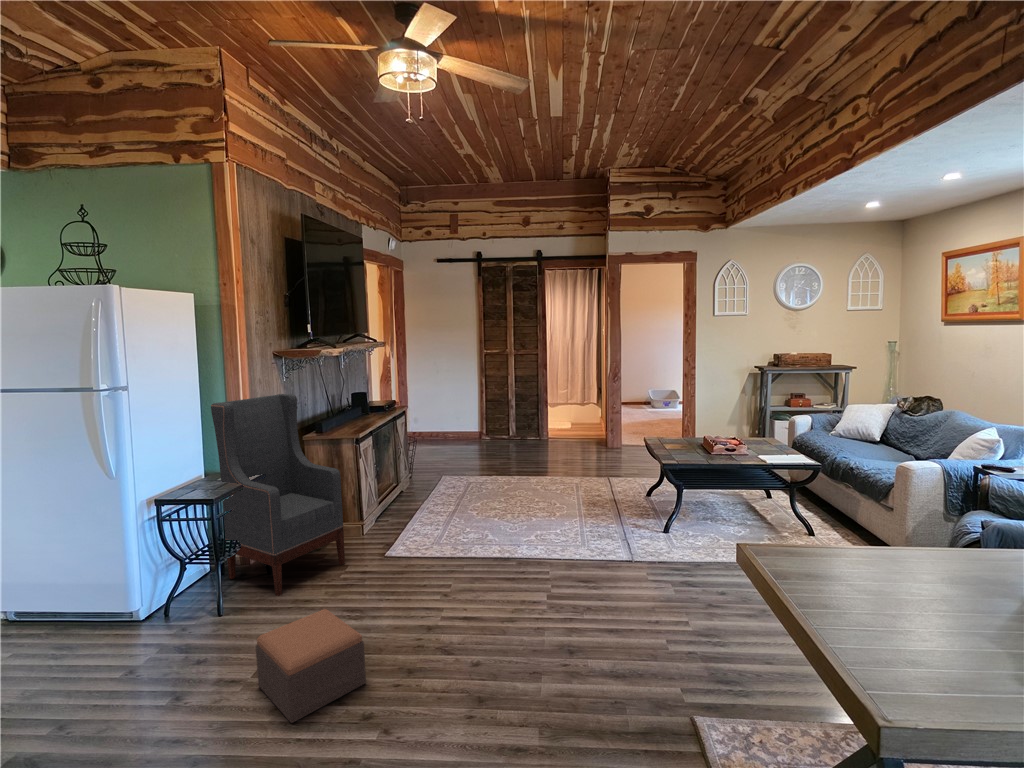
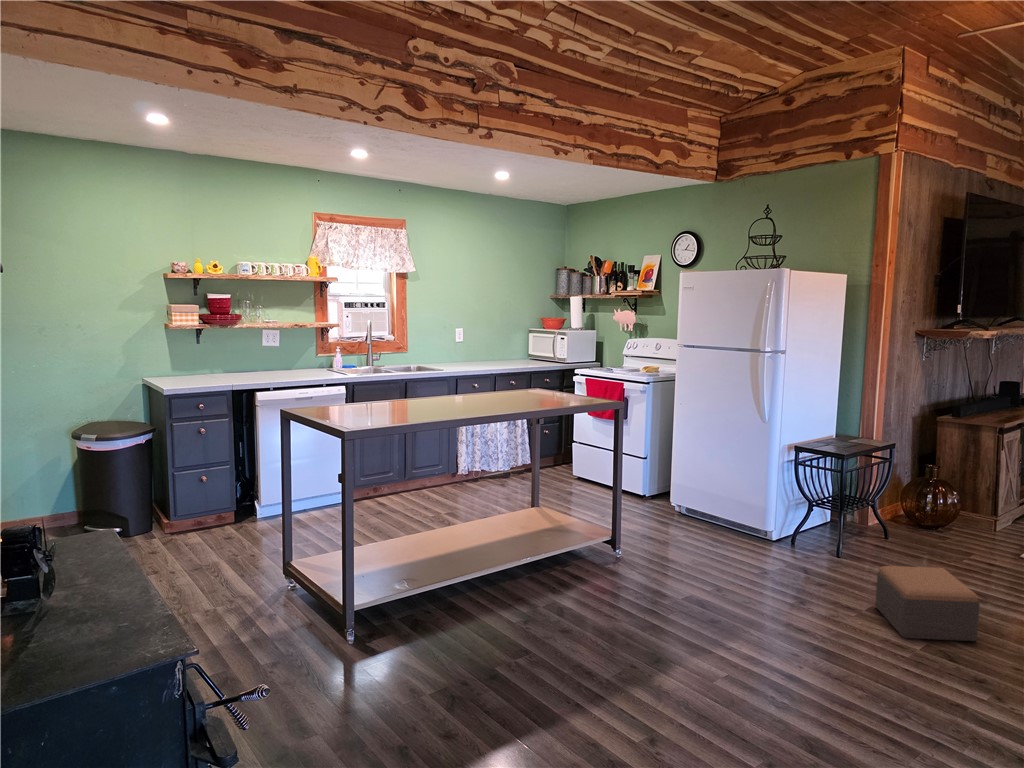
armchair: present [211,394,345,596] -> none [848,372,974,557]

